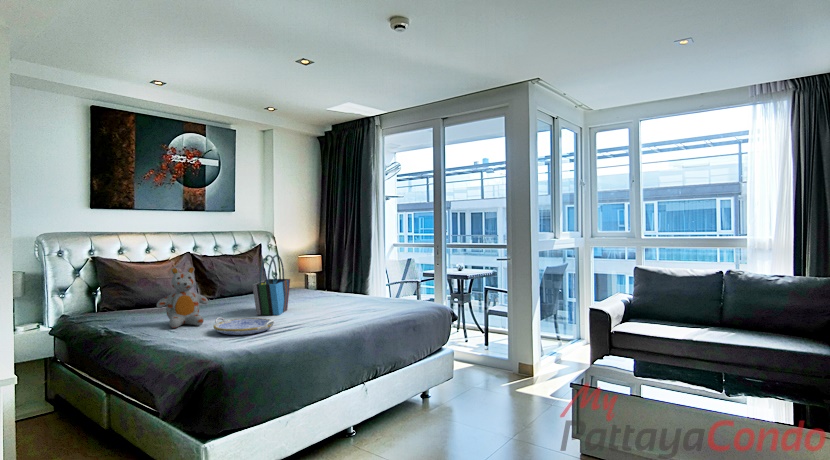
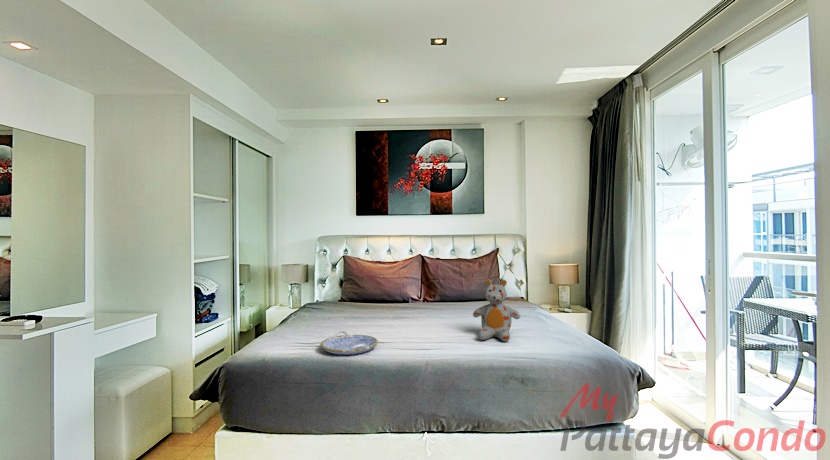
tote bag: present [253,255,290,315] -> none [395,269,453,335]
stuffed bear: present [157,267,208,328] -> present [473,279,520,342]

